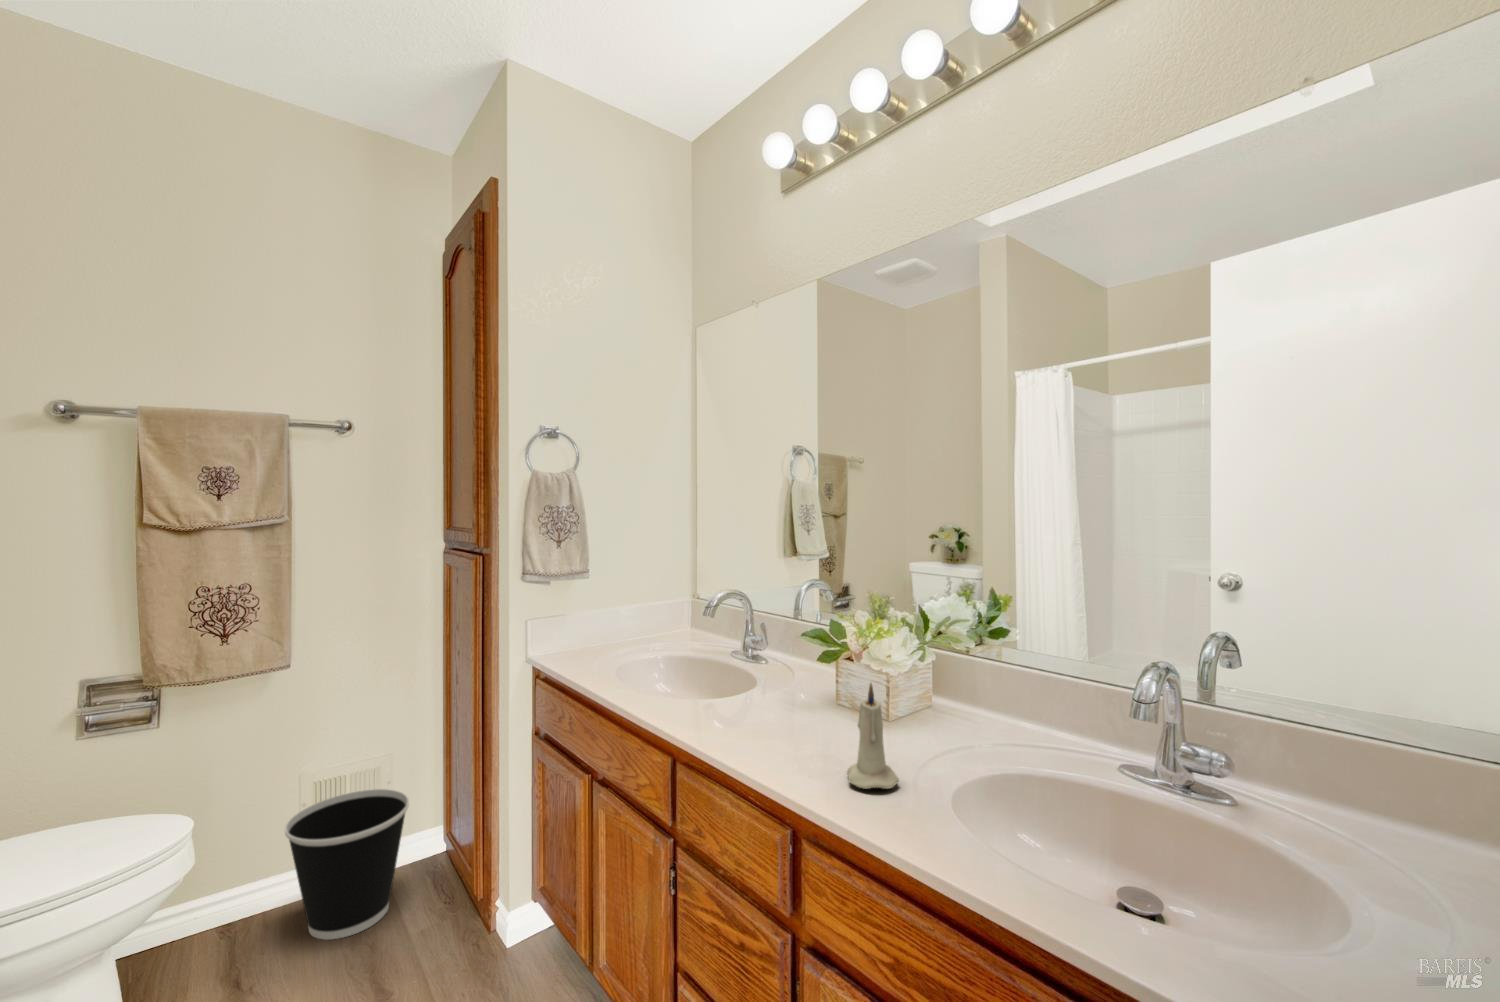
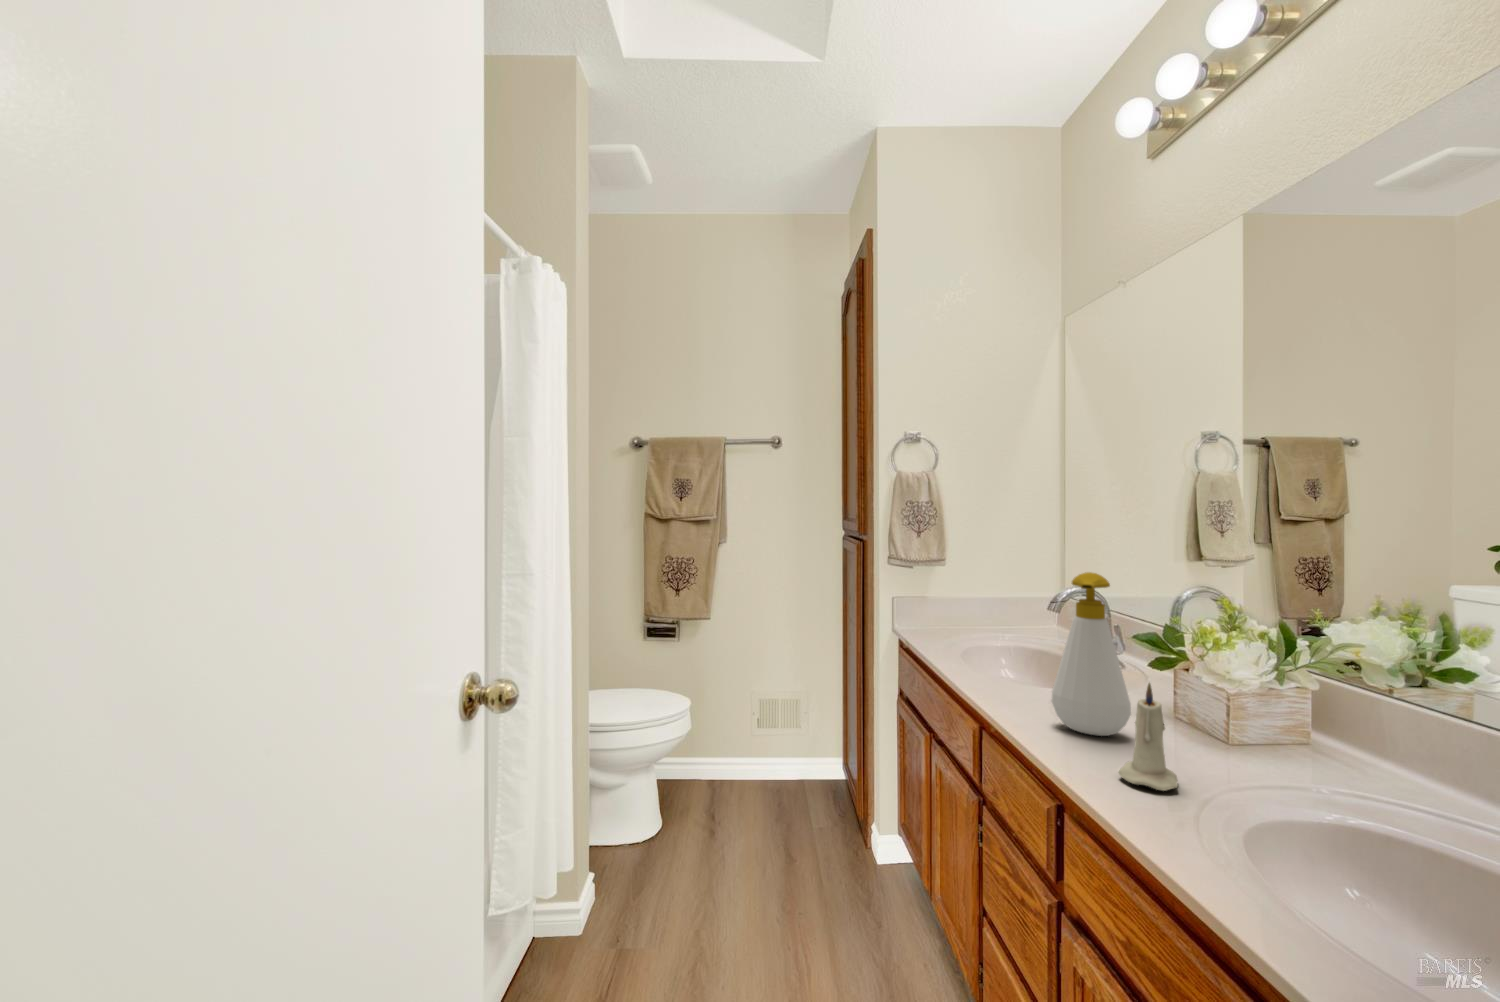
soap bottle: none [755,576,826,743] -> present [1051,572,1131,736]
wastebasket: present [285,789,409,940] -> none [737,713,815,814]

